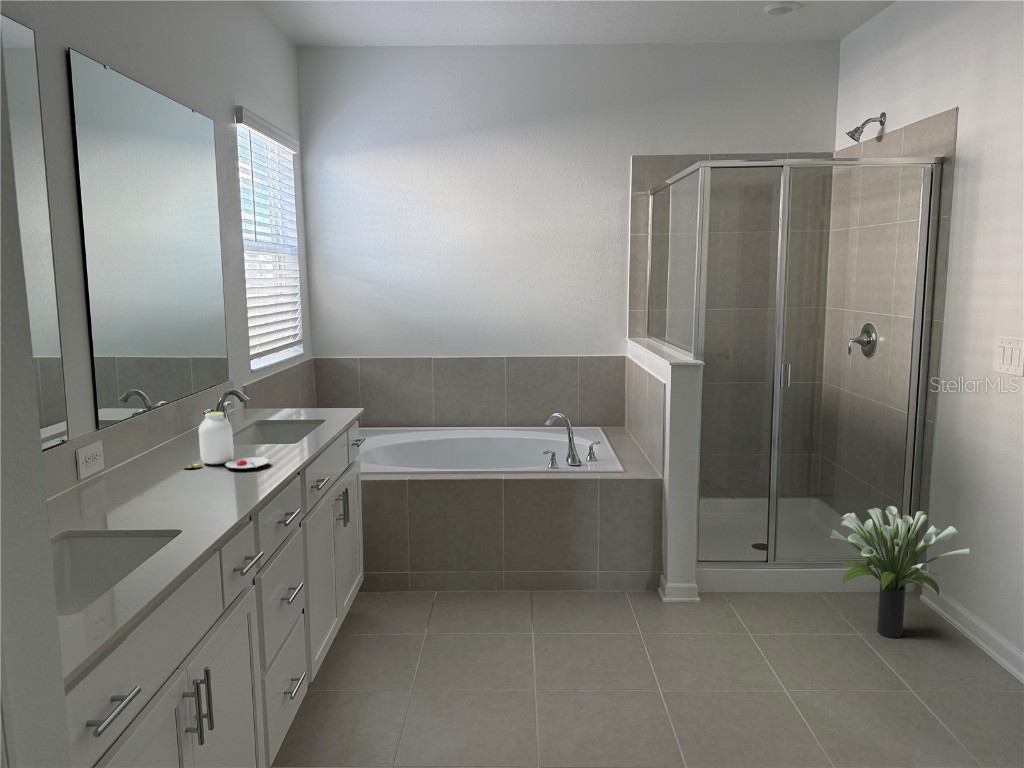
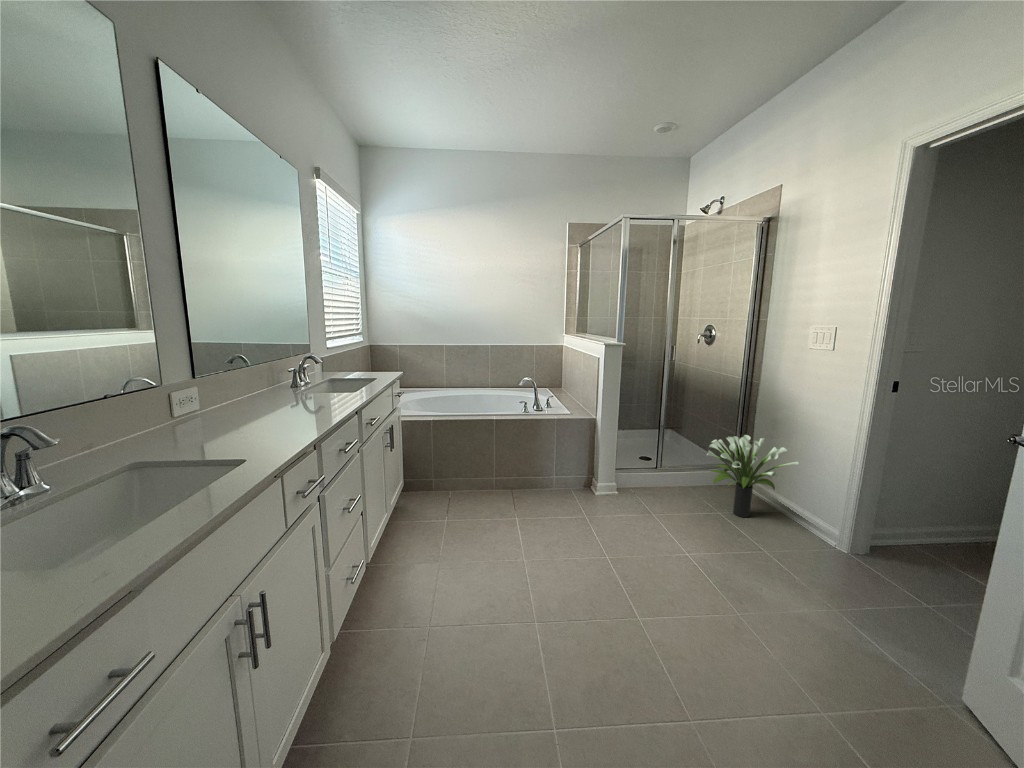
jar: present [183,412,269,469] -> none [265,368,334,410]

